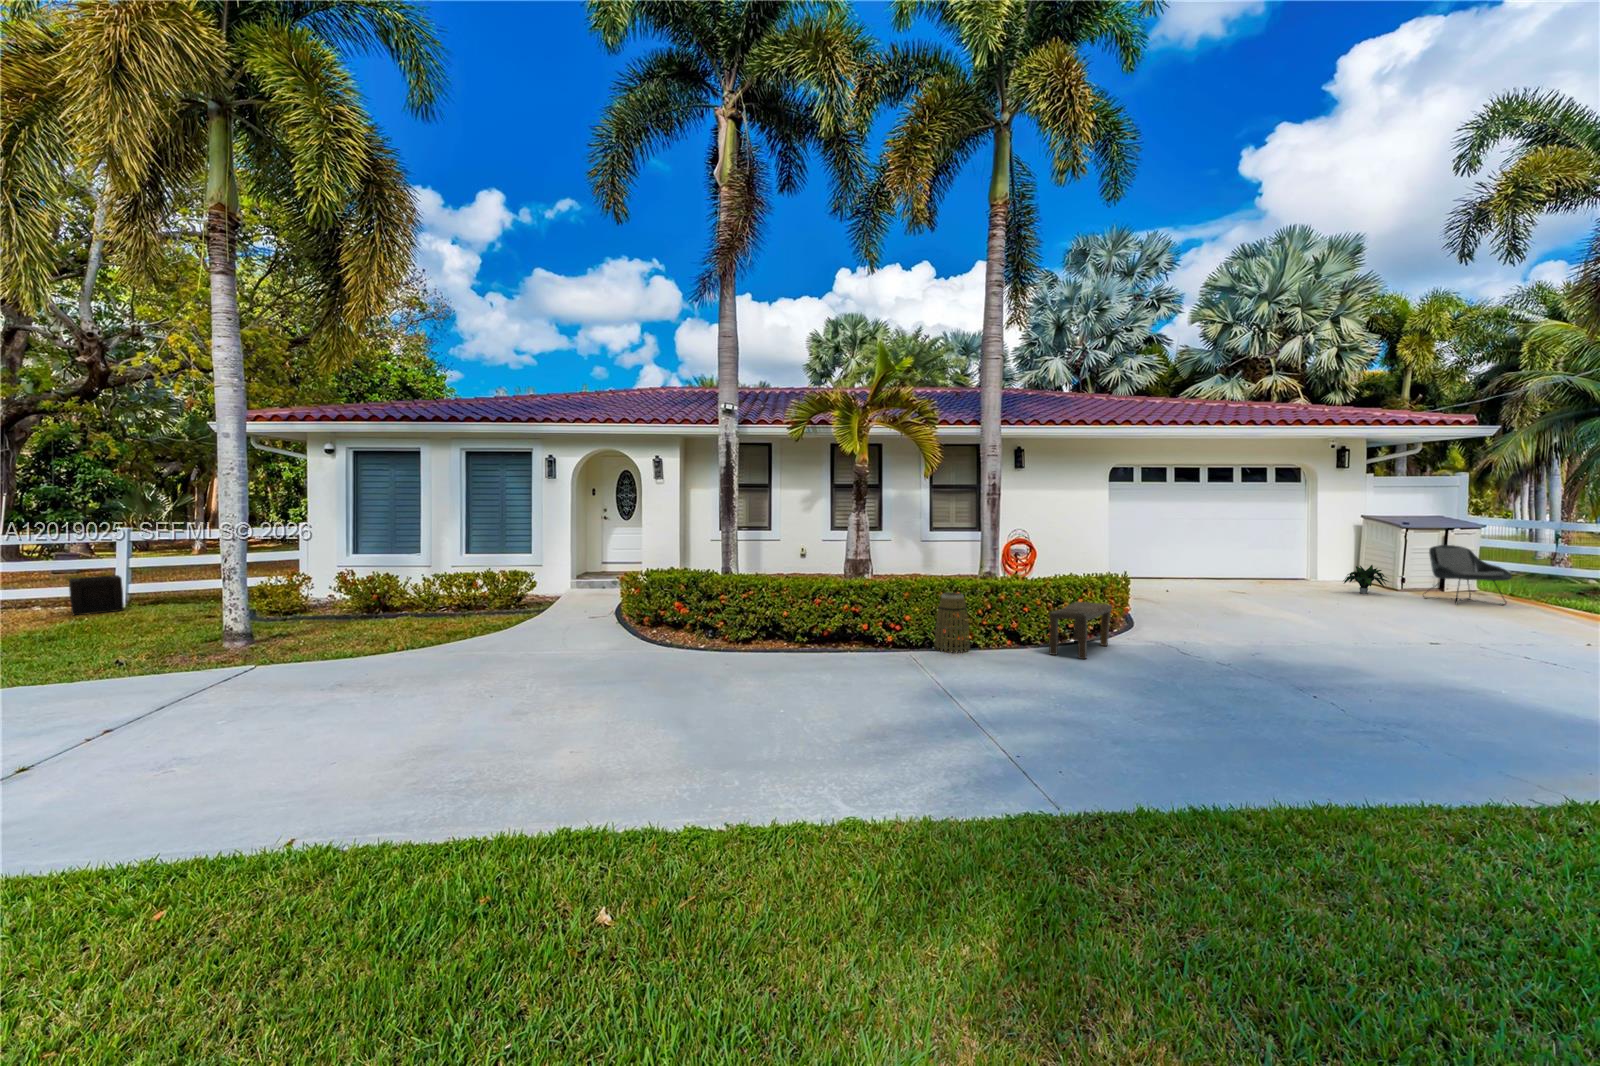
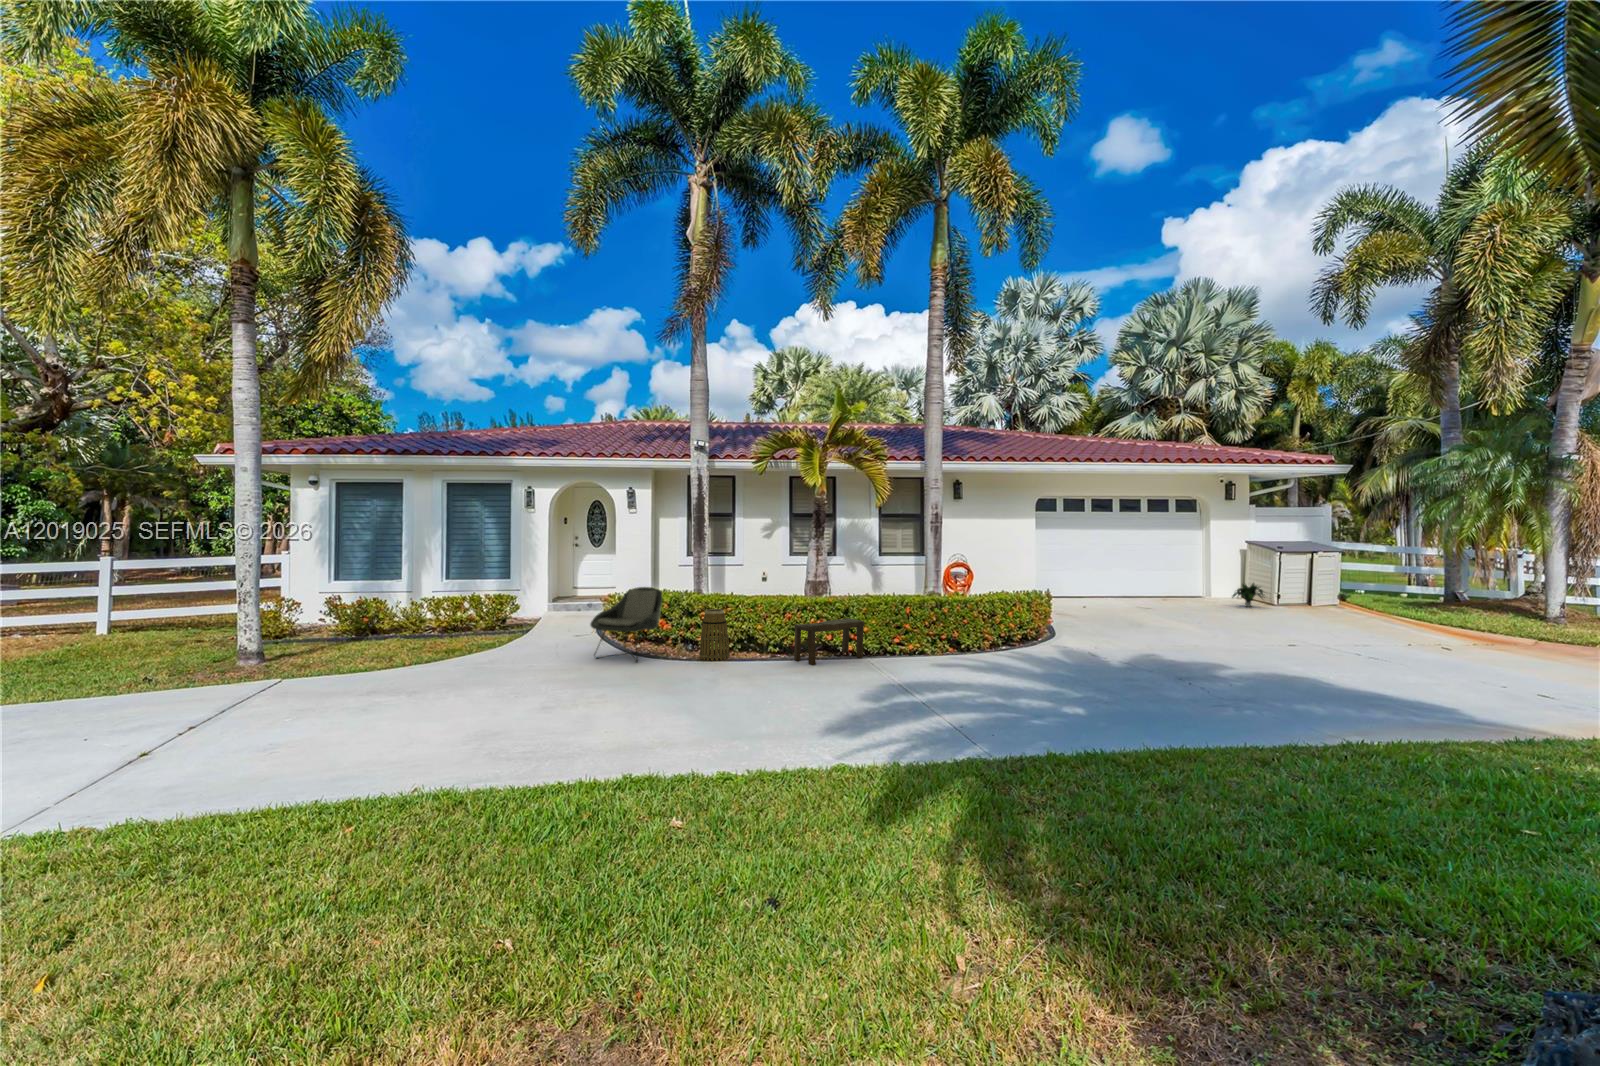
lounge chair: present [1425,545,1512,606] -> present [590,587,665,662]
wooden crate: present [69,575,124,616] -> none [47,603,103,643]
basket: present [934,592,970,653] -> present [700,609,730,661]
bench: present [1049,602,1112,659] -> present [794,618,864,665]

